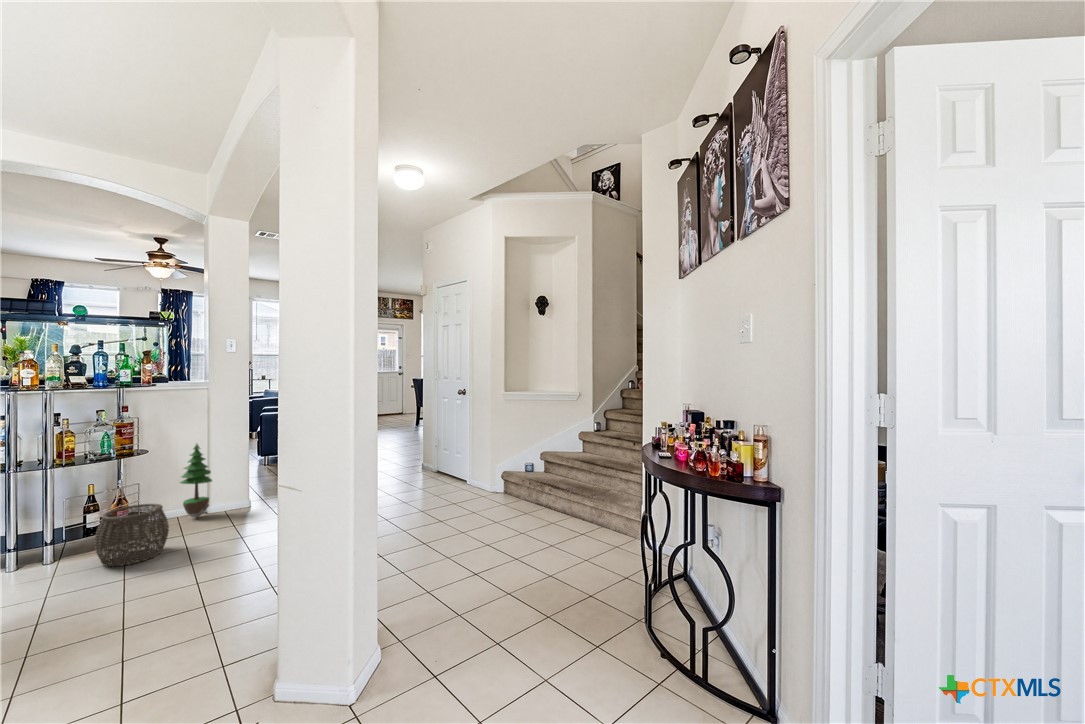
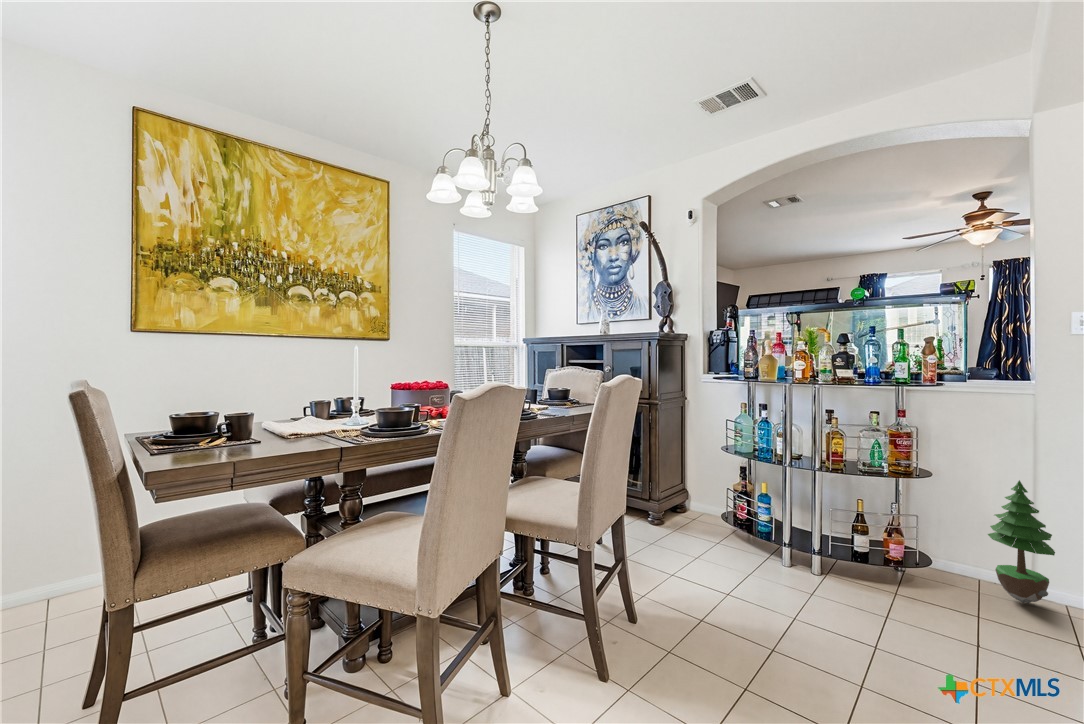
woven basket: present [94,504,169,567] -> none [848,547,954,649]

